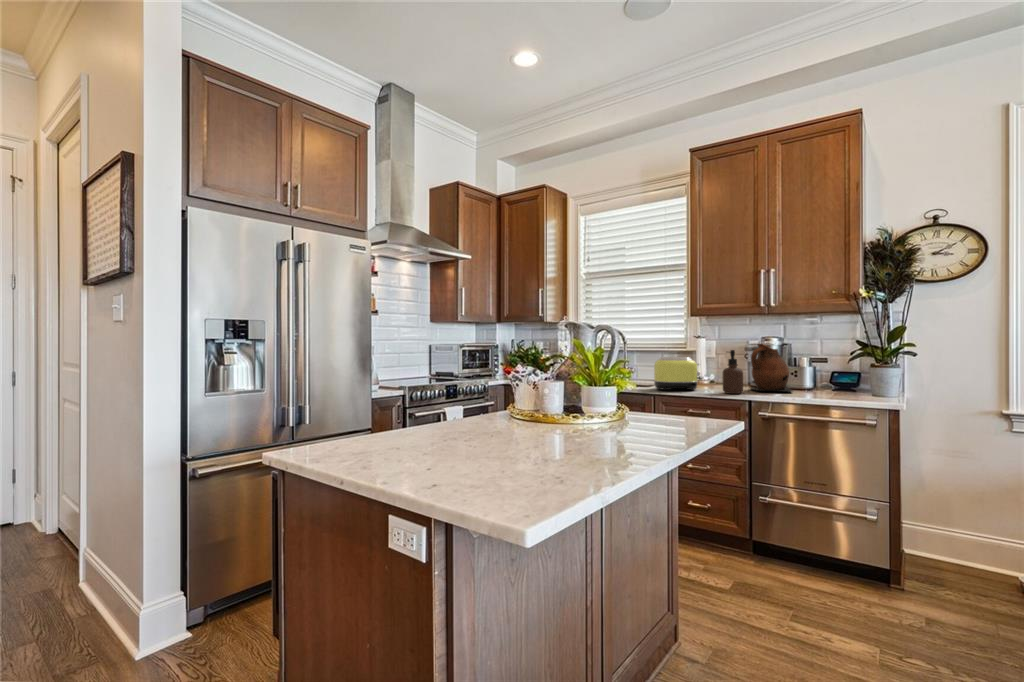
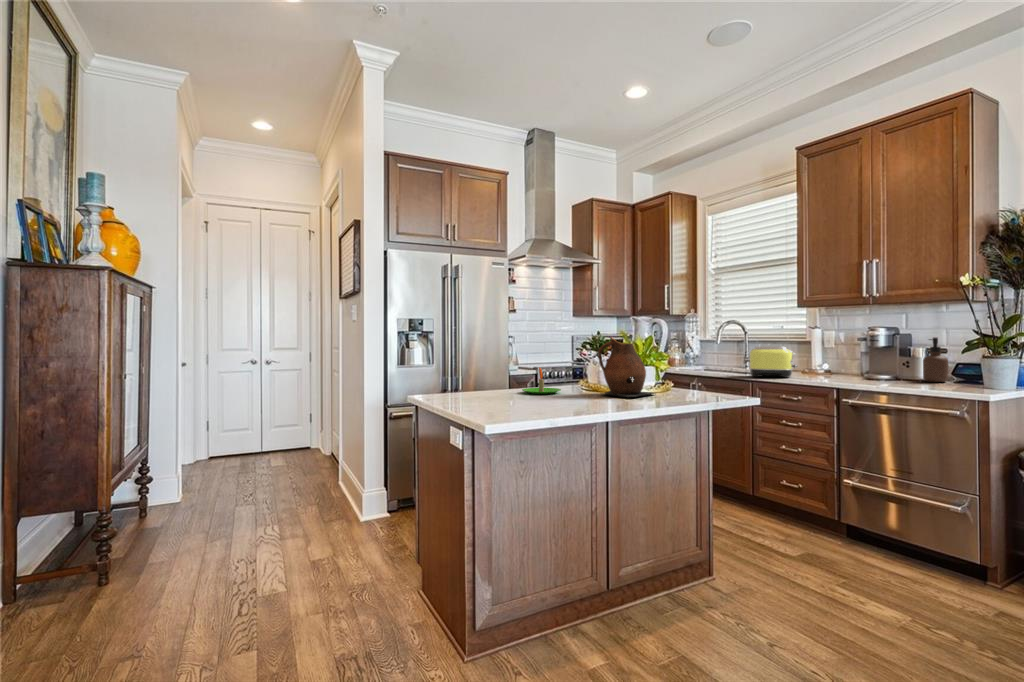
ceramic pitcher: present [751,344,792,392] -> present [598,337,654,397]
soap dispenser: present [723,350,743,394] -> present [923,337,948,382]
candle: none [452,393,511,435] -> present [522,367,561,394]

